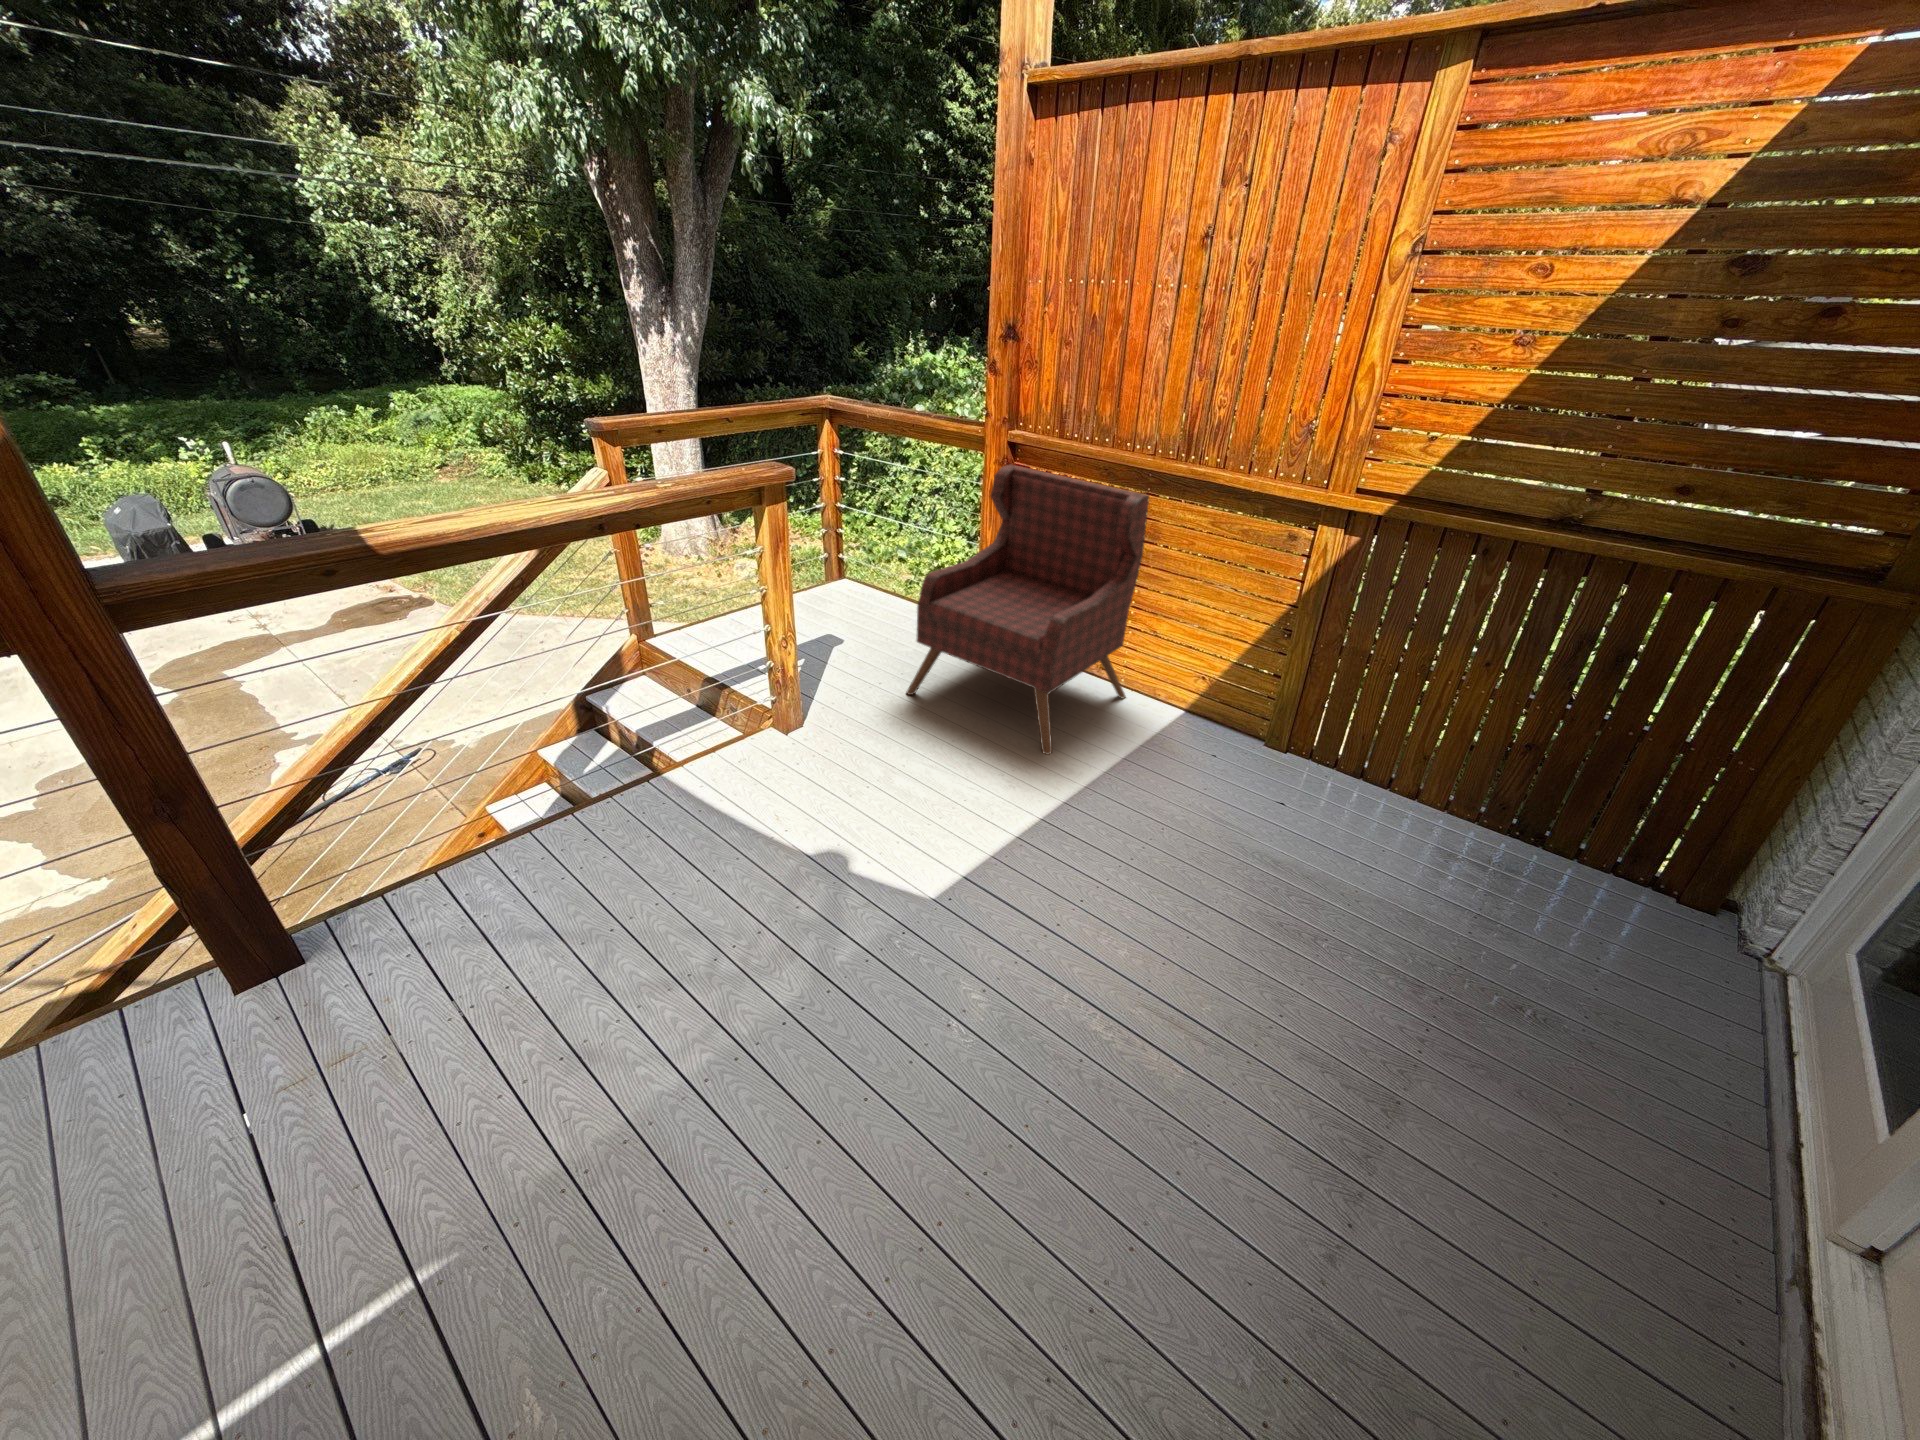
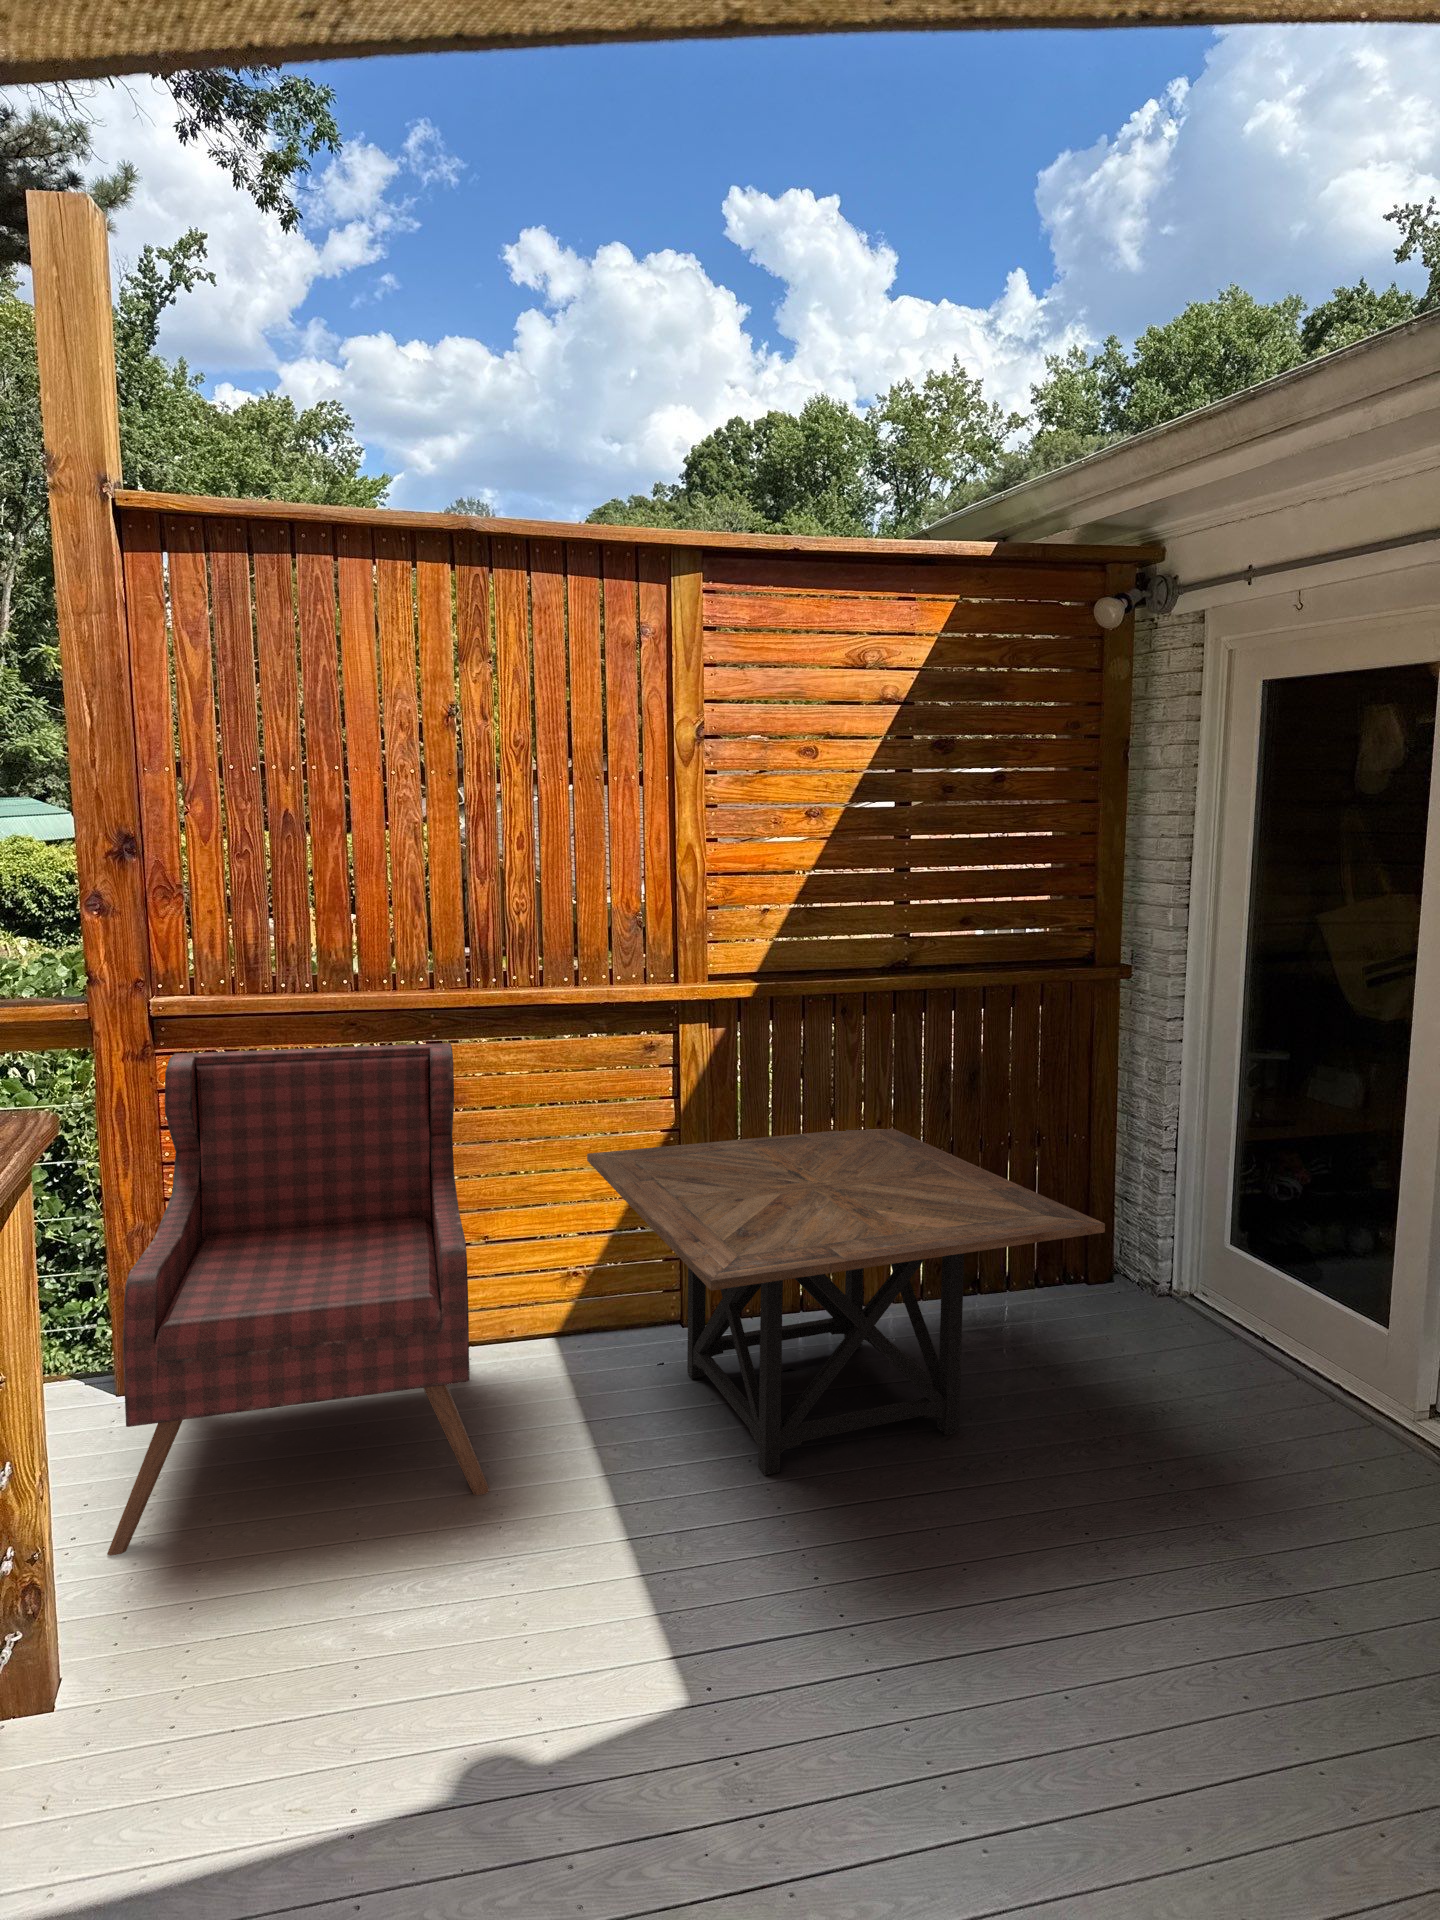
side table: none [1115,599,1500,894] -> present [587,1128,1105,1475]

